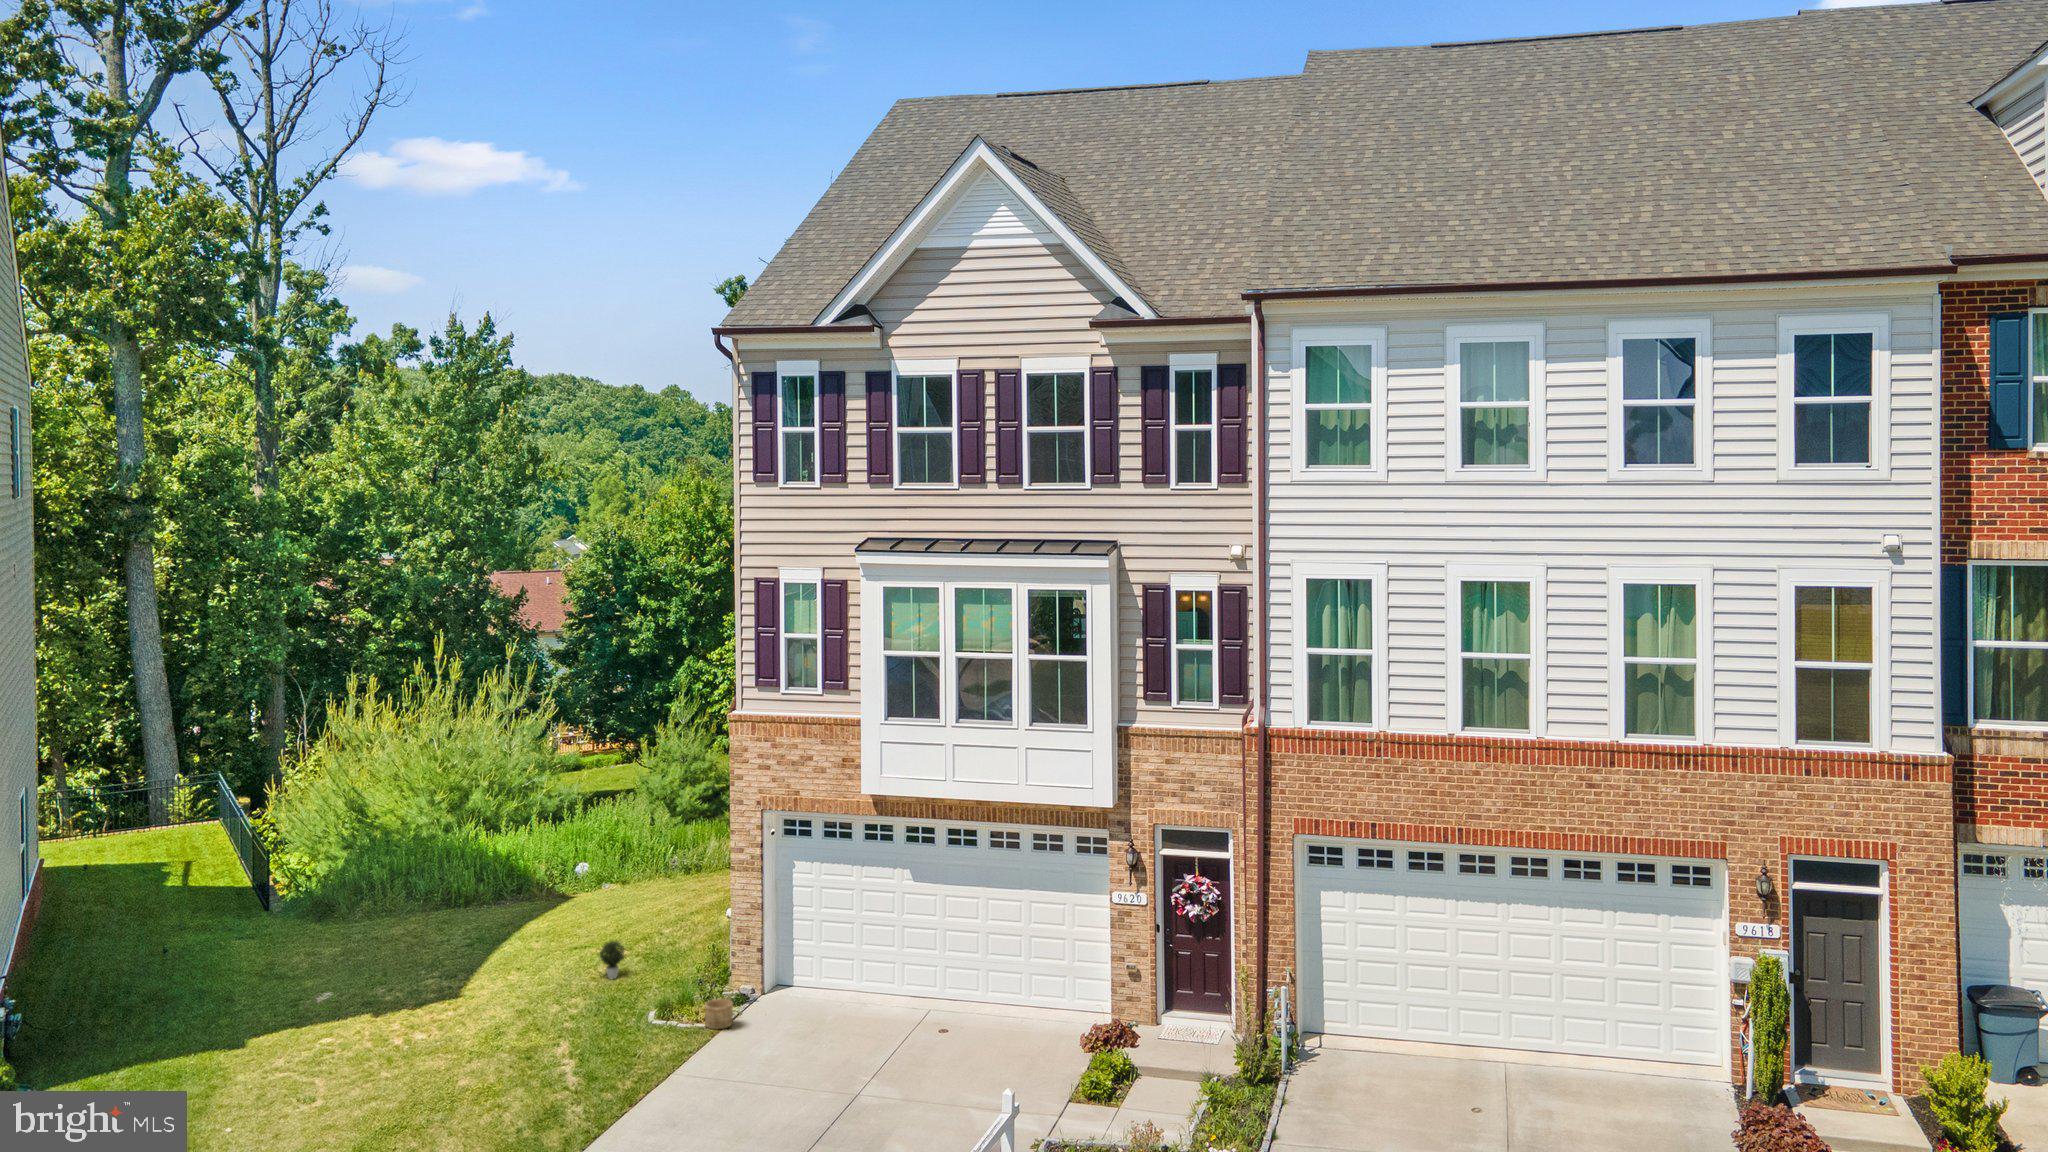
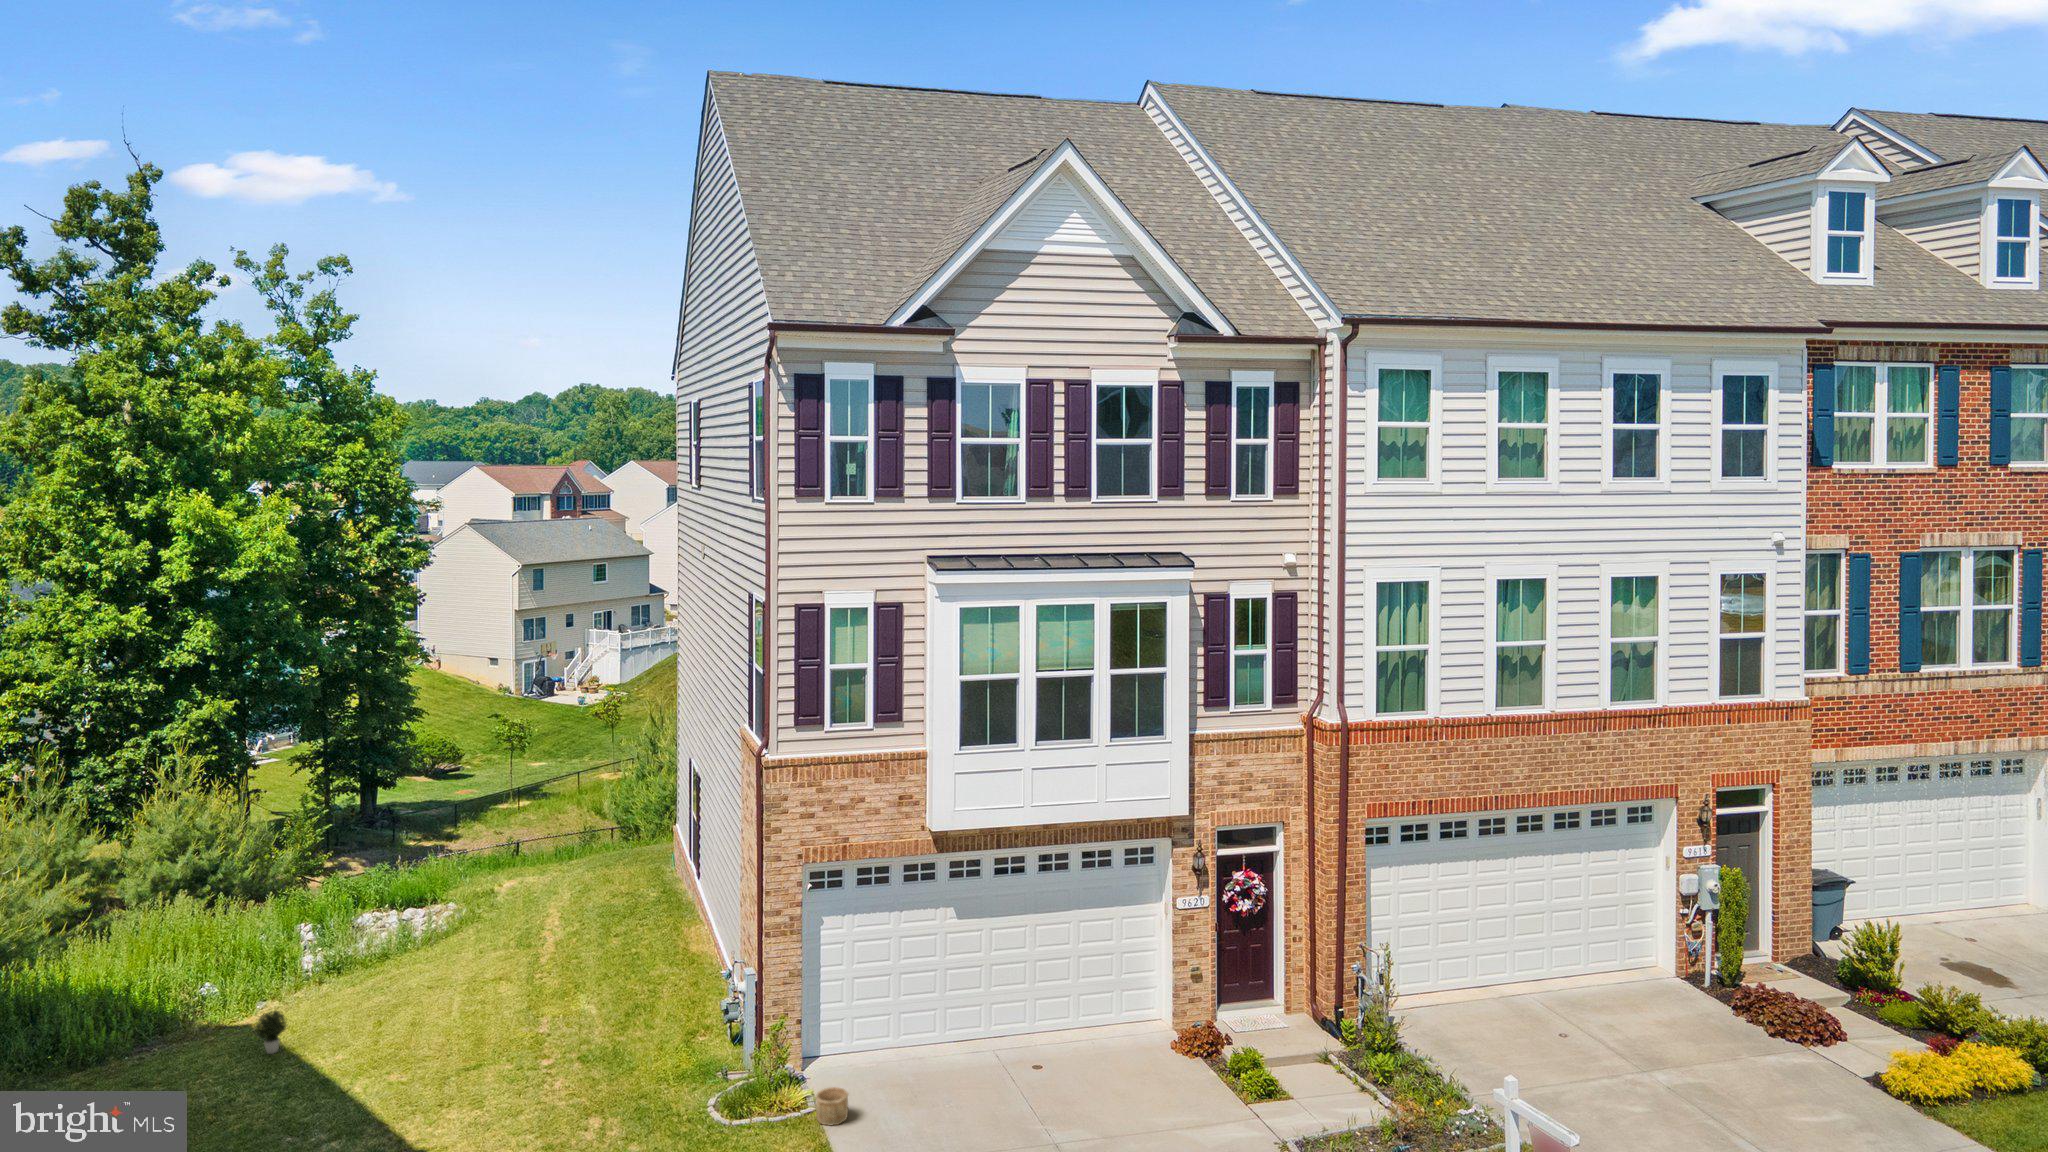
potted plant: present [600,941,625,979] -> present [254,1011,286,1054]

